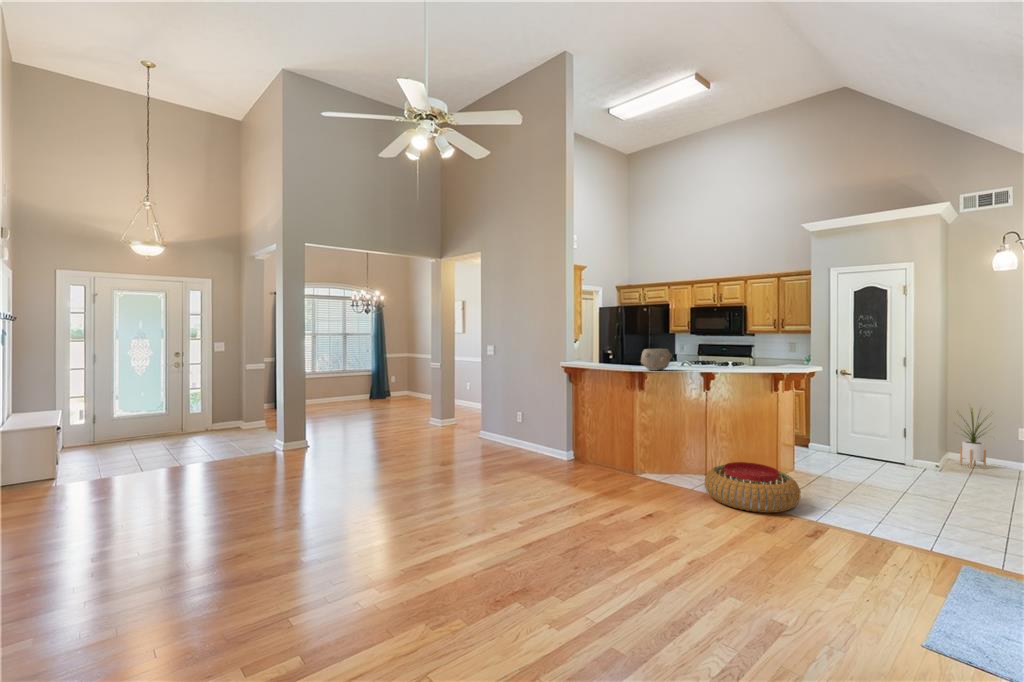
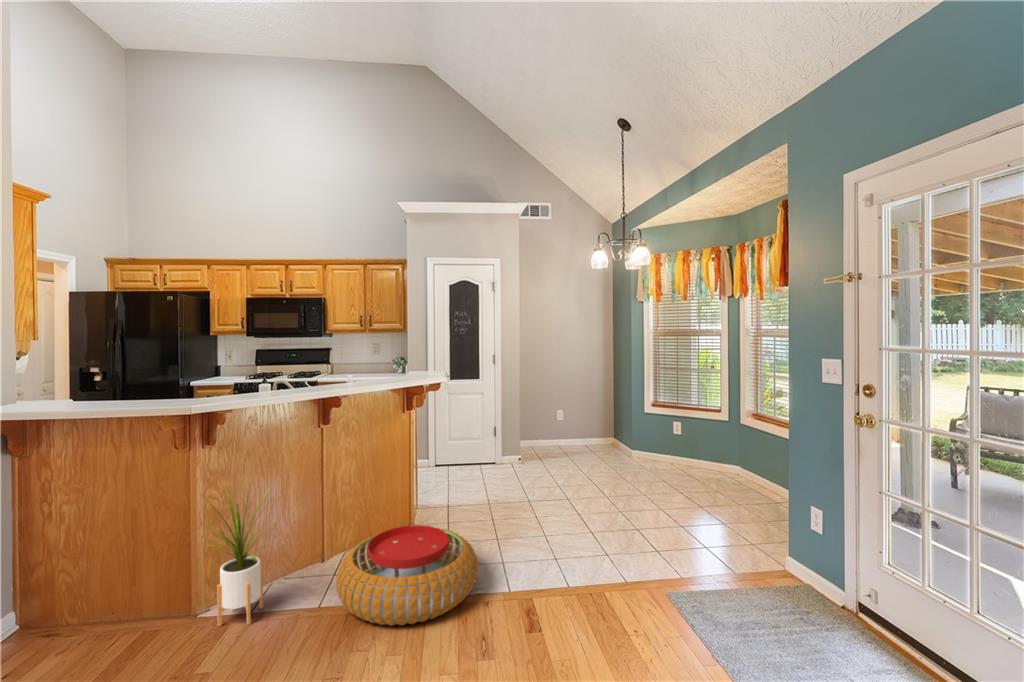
bowl: present [641,349,672,370] -> none [191,357,261,401]
house plant: present [960,408,986,469] -> present [202,486,272,626]

